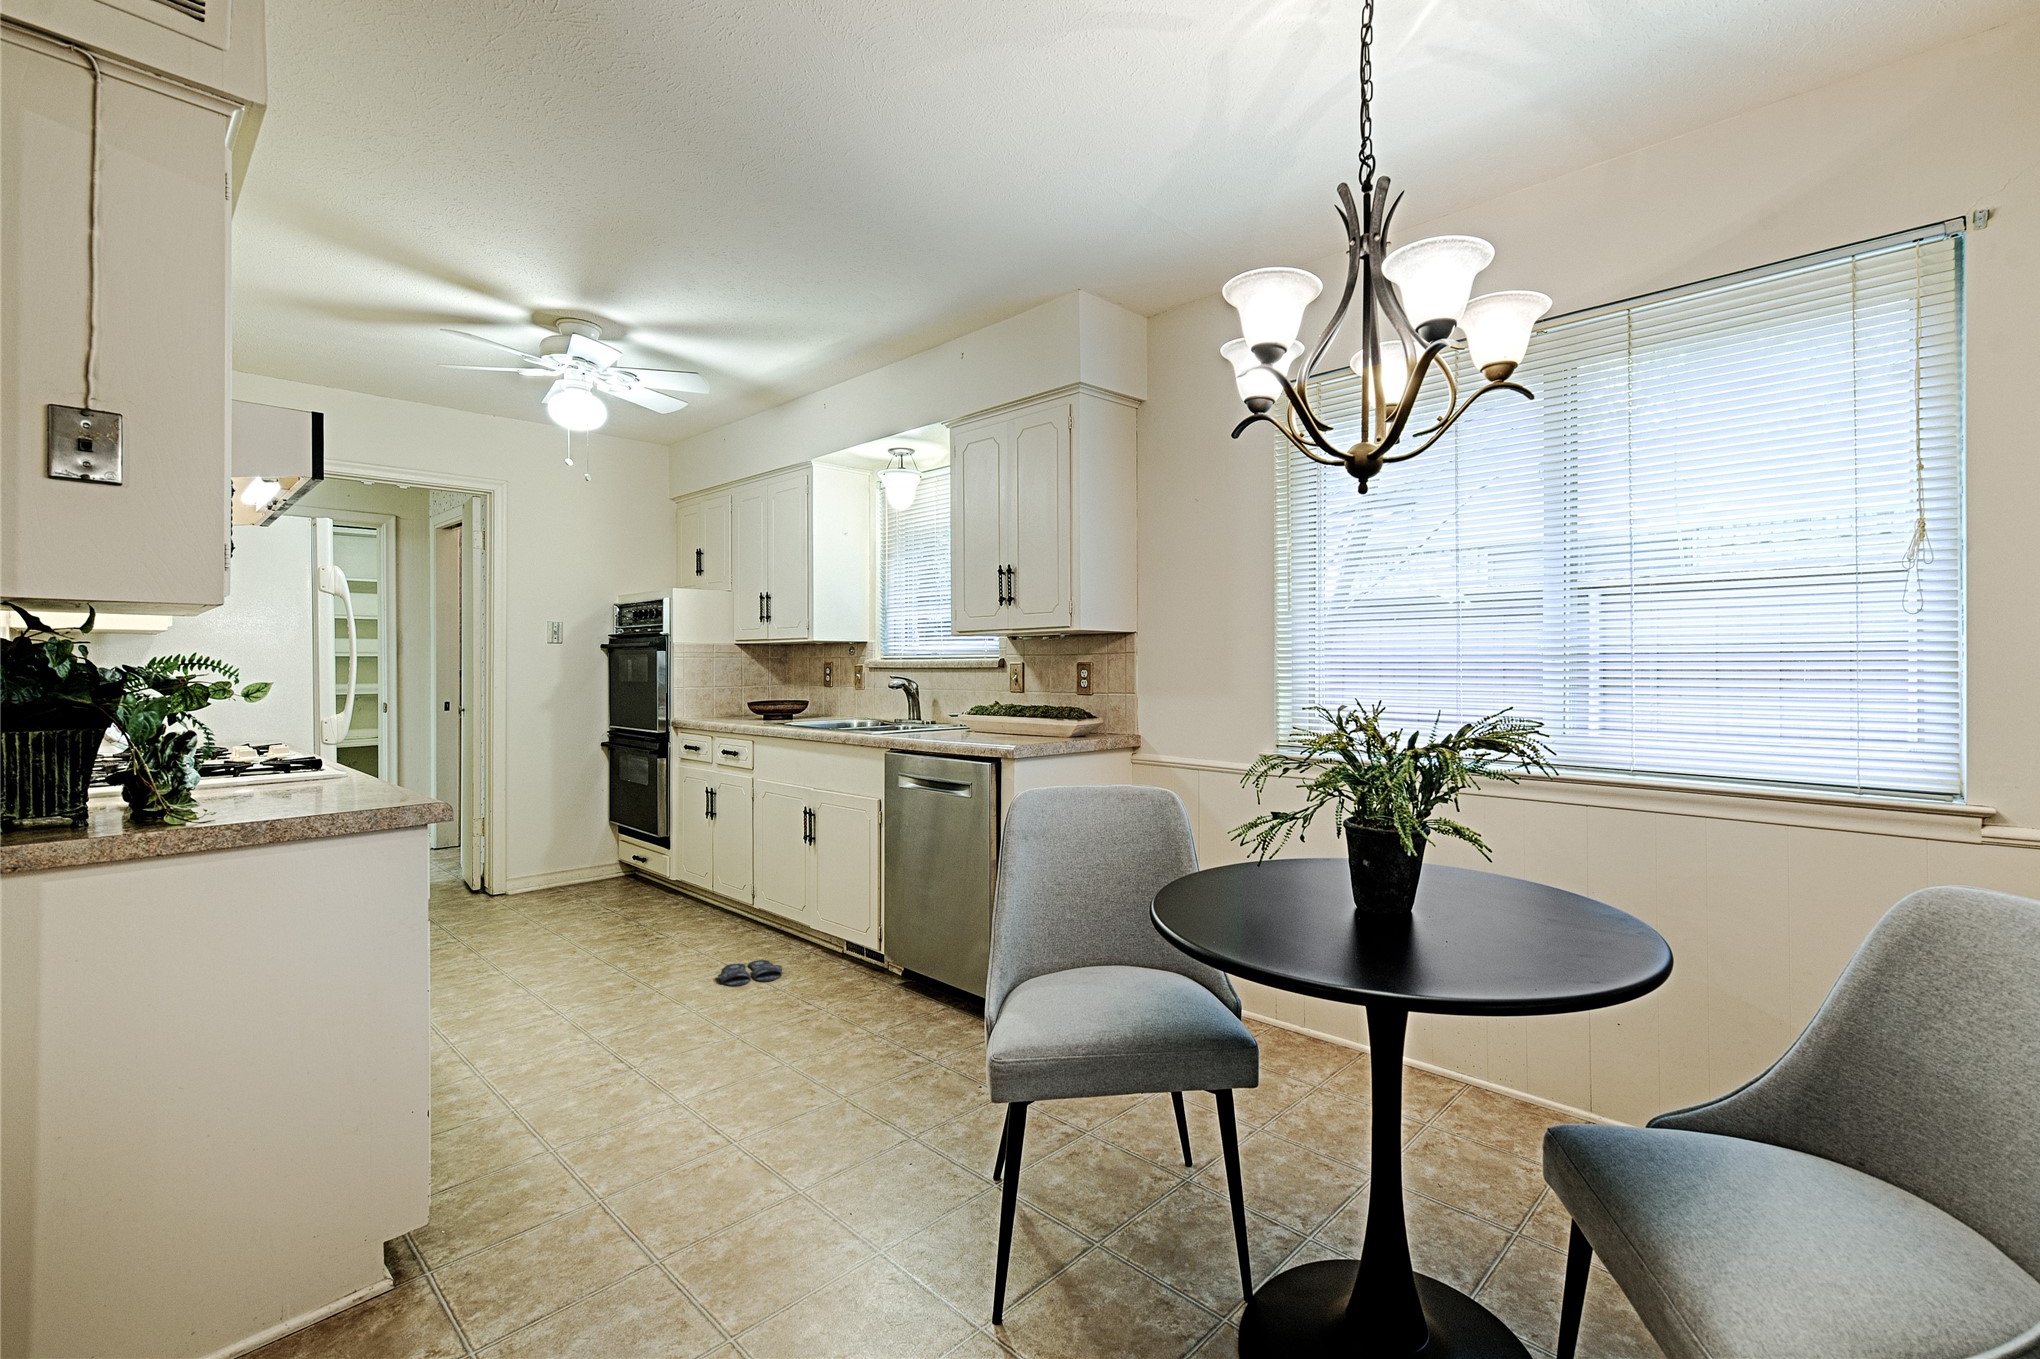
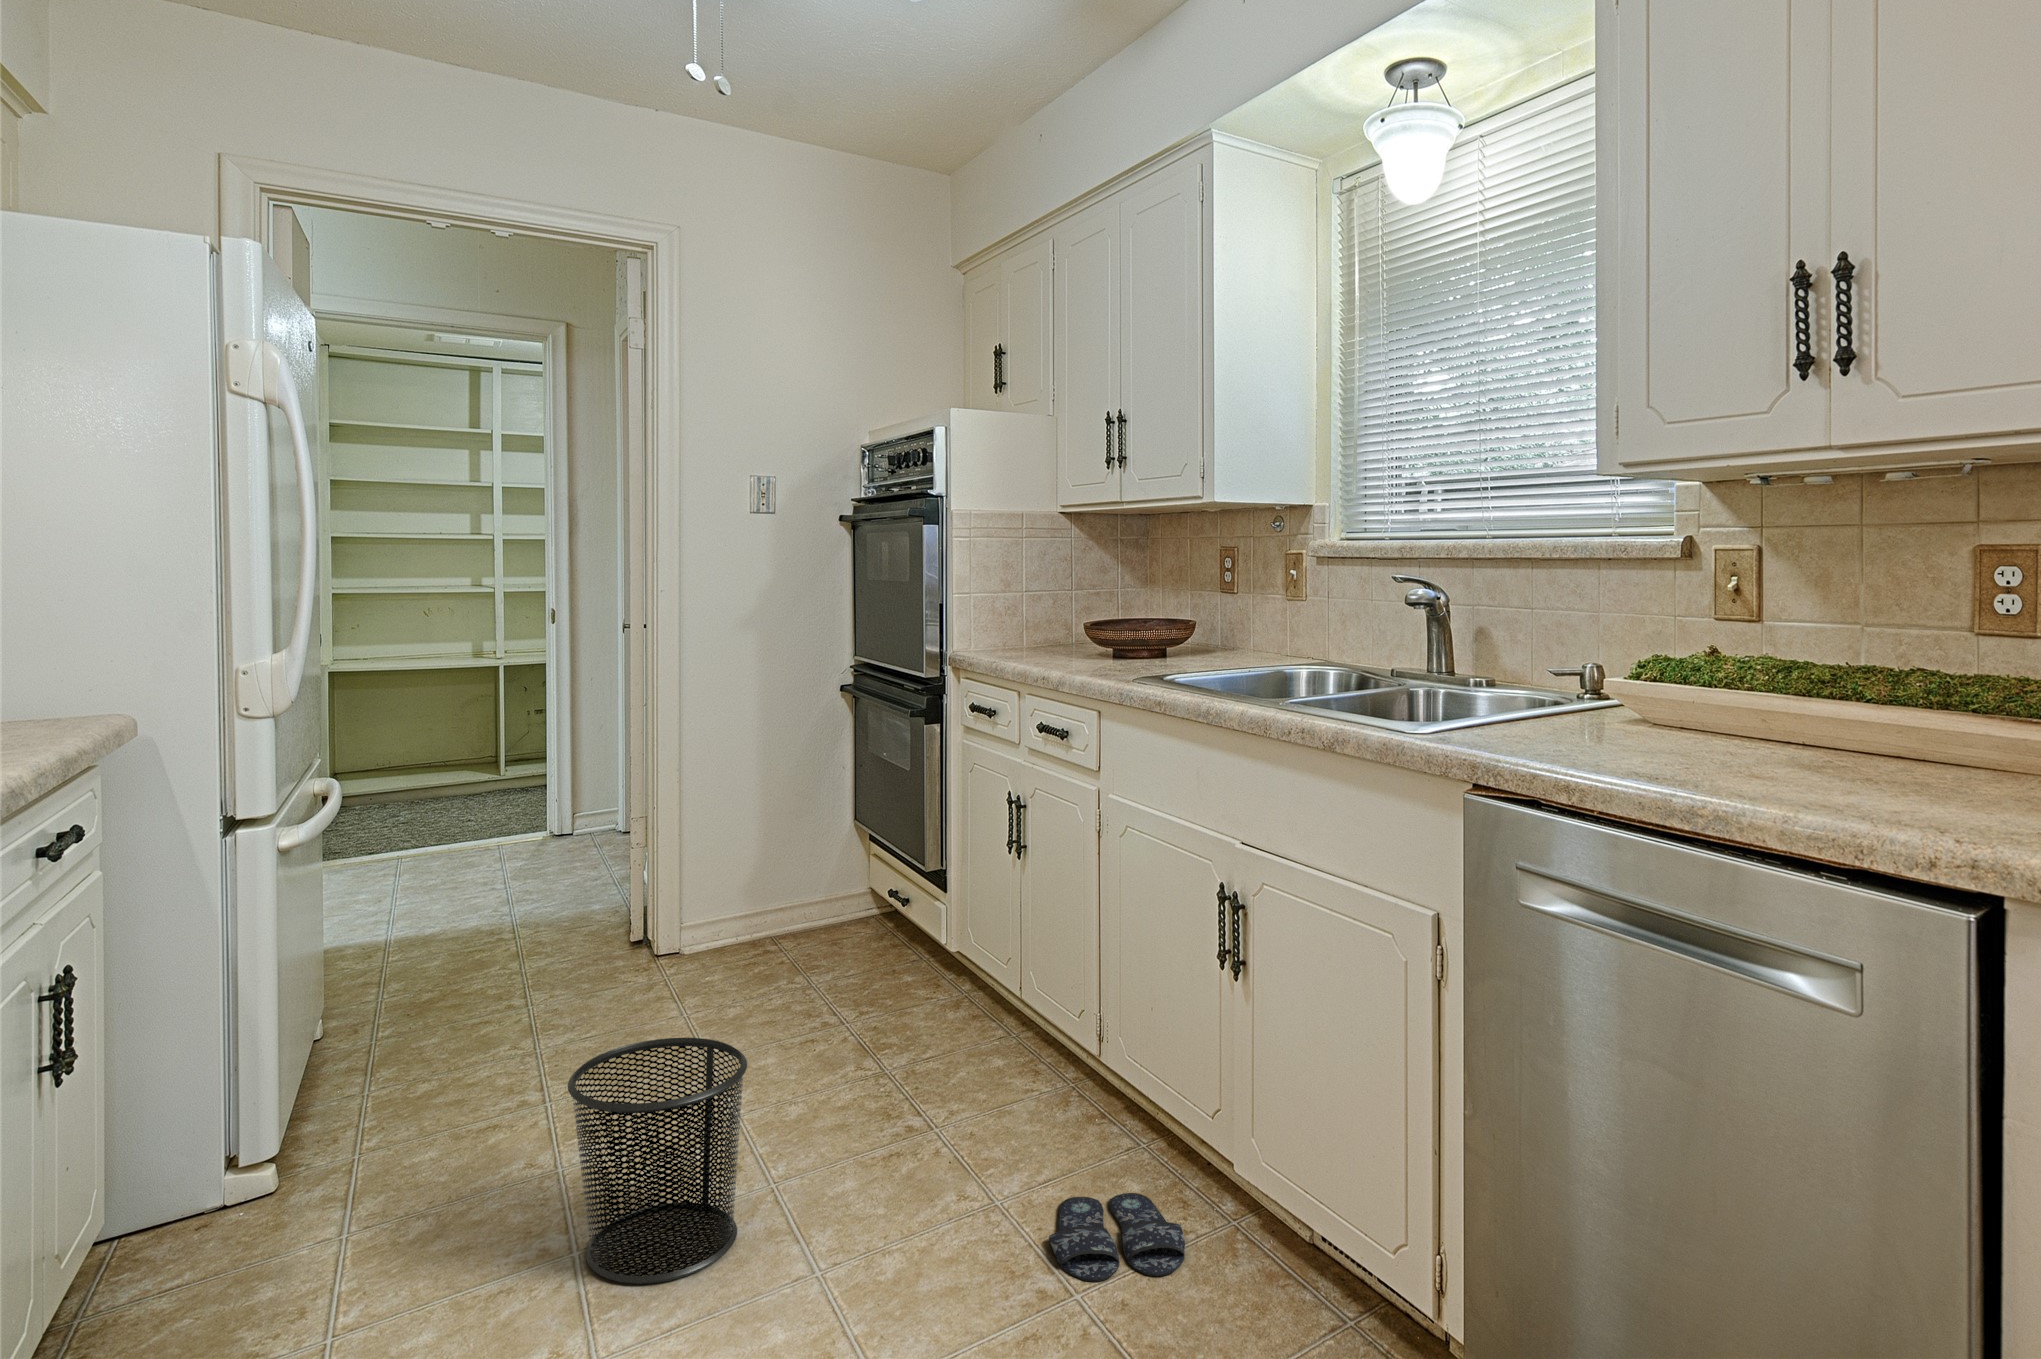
waste bin: none [471,901,566,1011] -> present [568,1038,747,1284]

